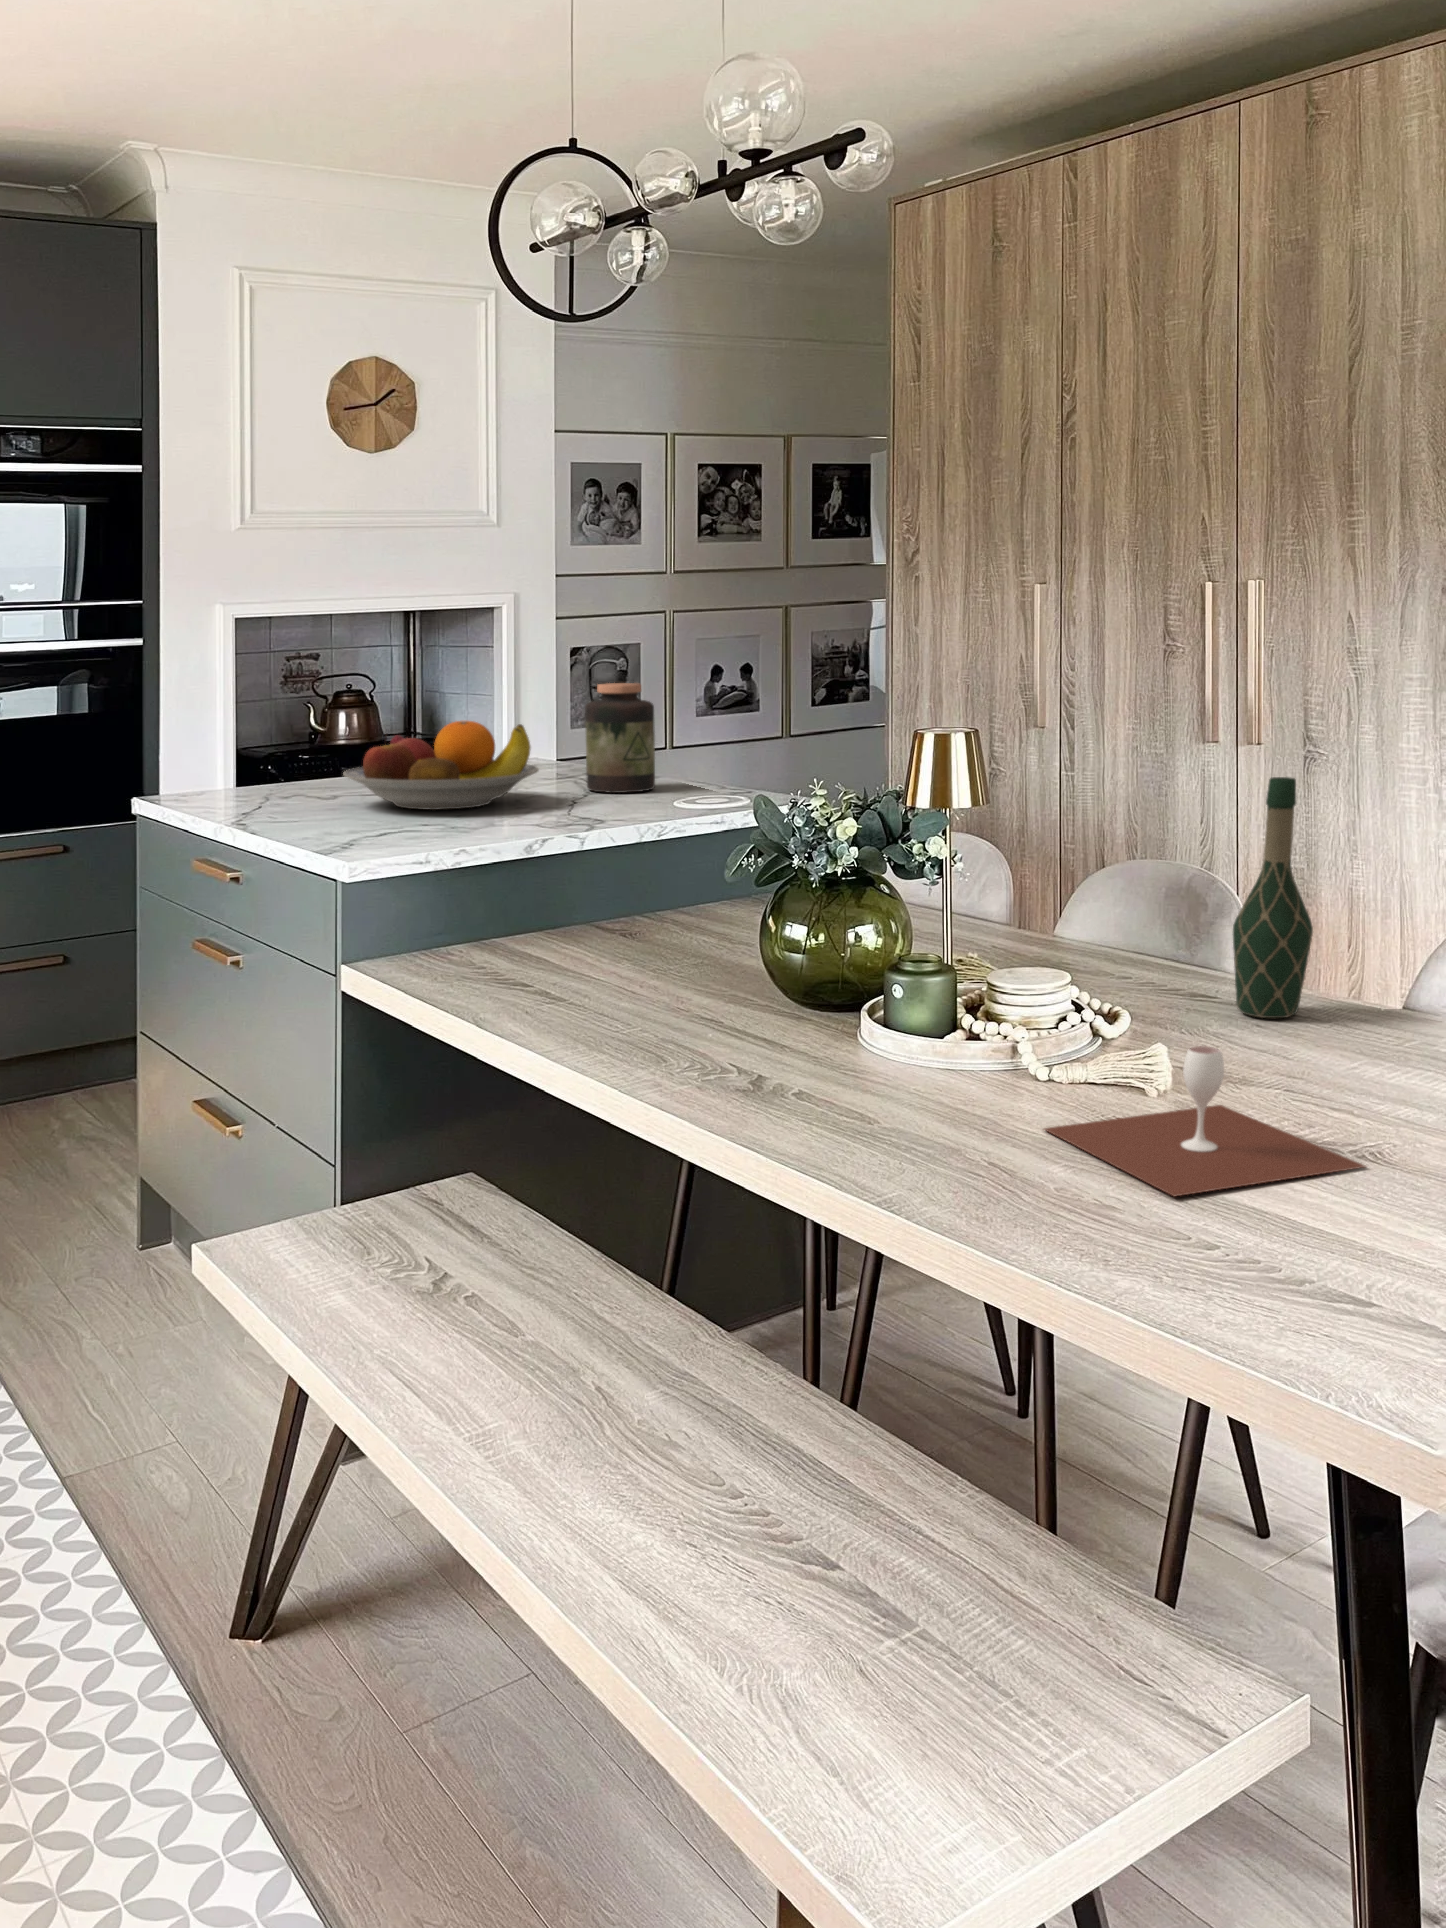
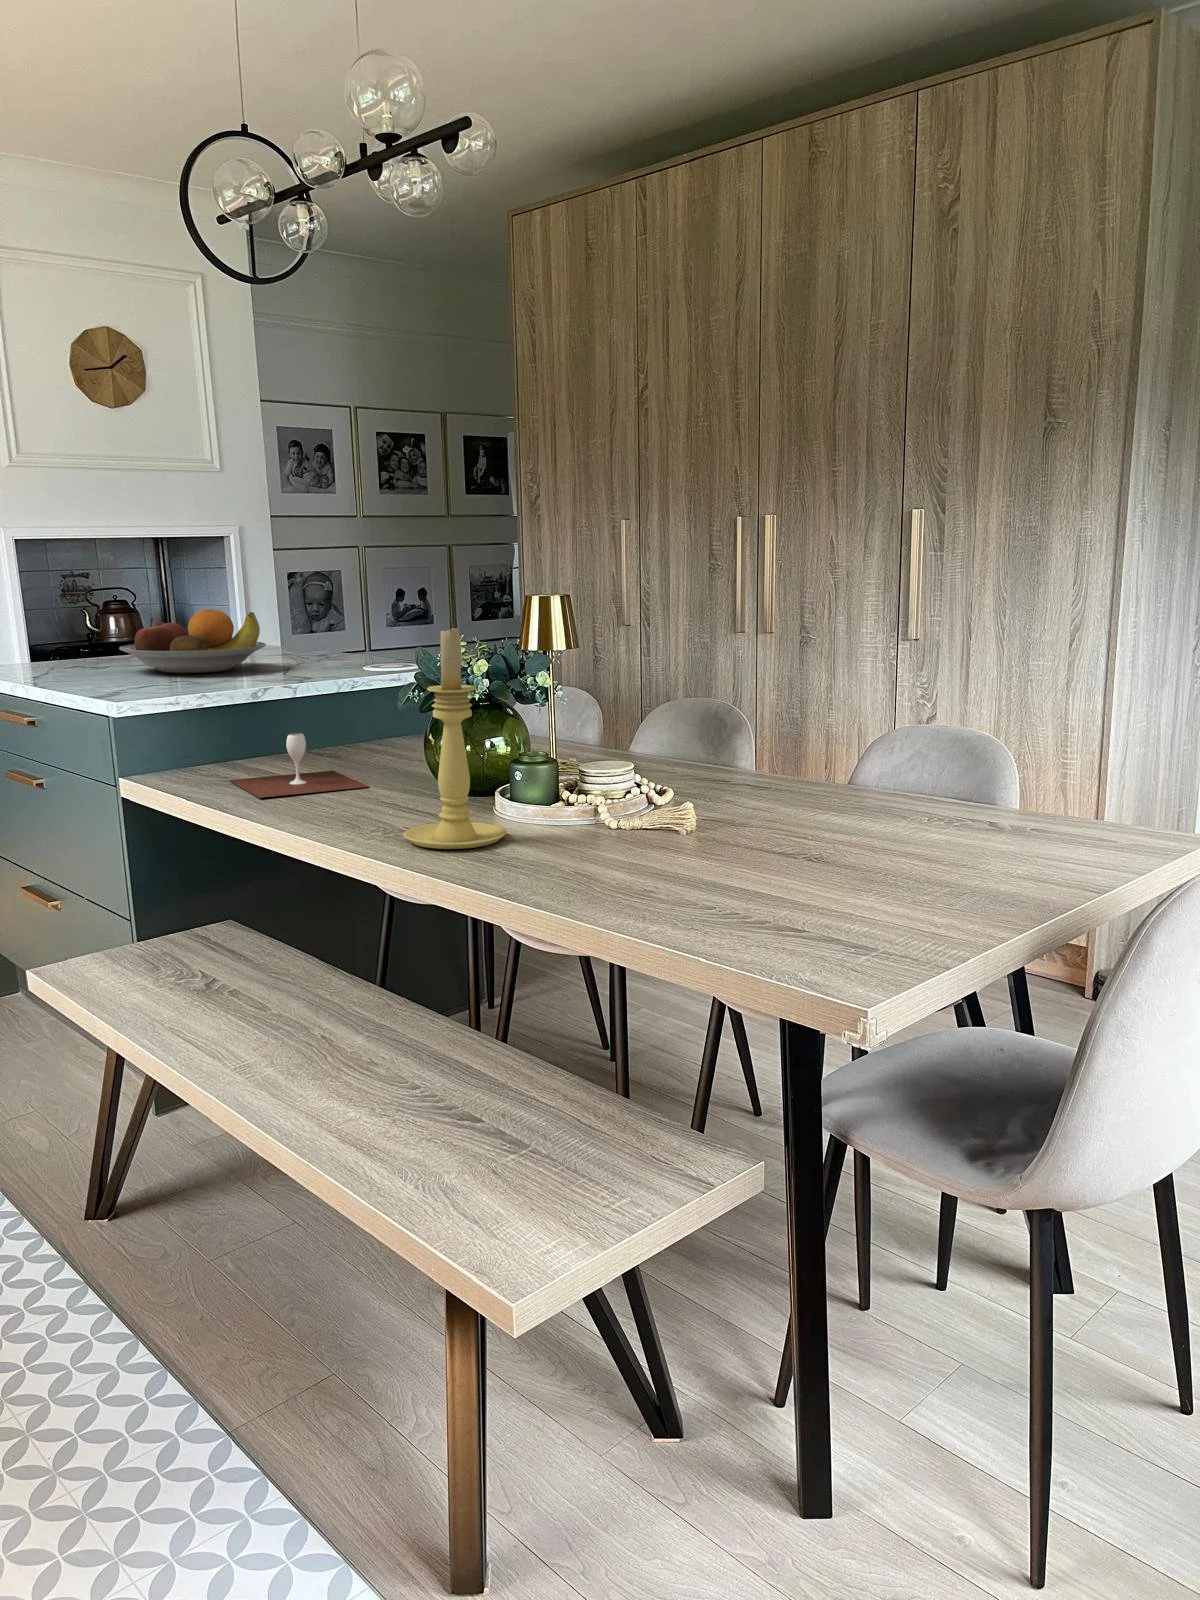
jar: present [585,683,655,793] -> none [299,585,352,662]
candle holder: none [726,775,880,1111] -> present [403,625,507,849]
wine bottle: present [1233,777,1313,1018] -> none [738,632,789,790]
wine glass: present [1044,1046,1366,1196] -> present [229,734,369,798]

